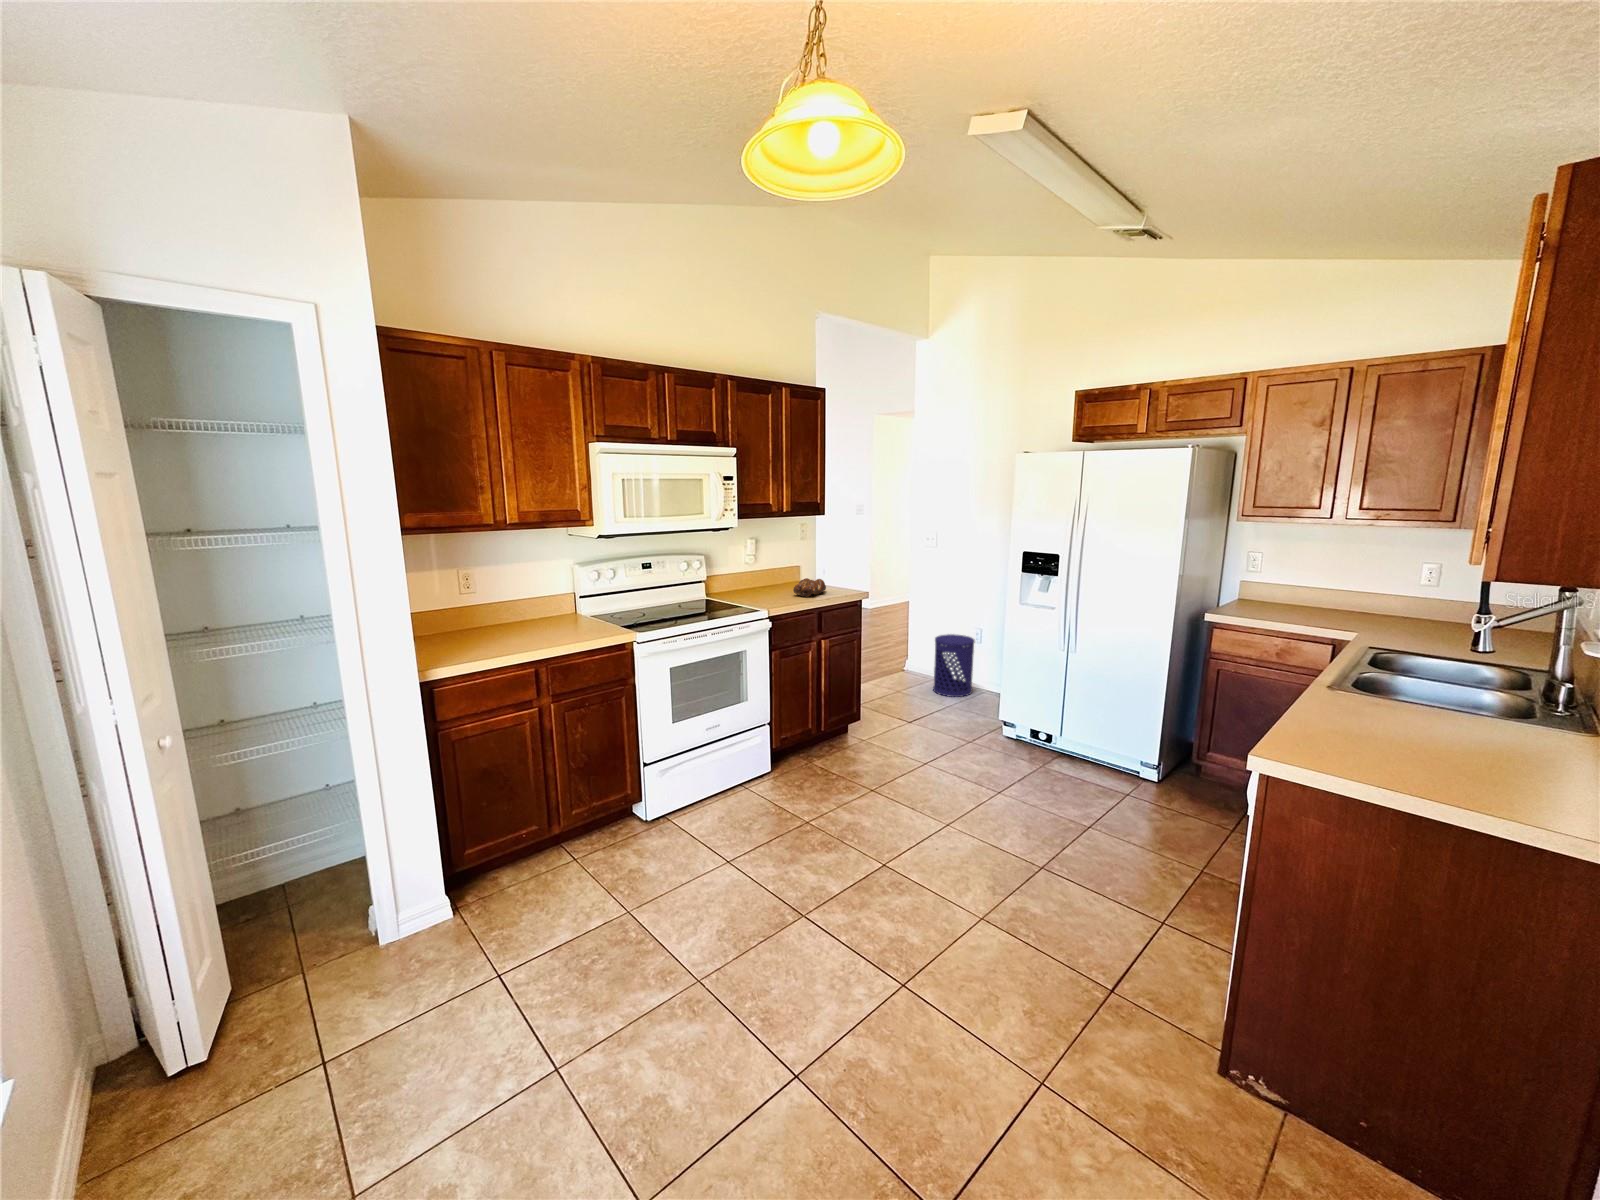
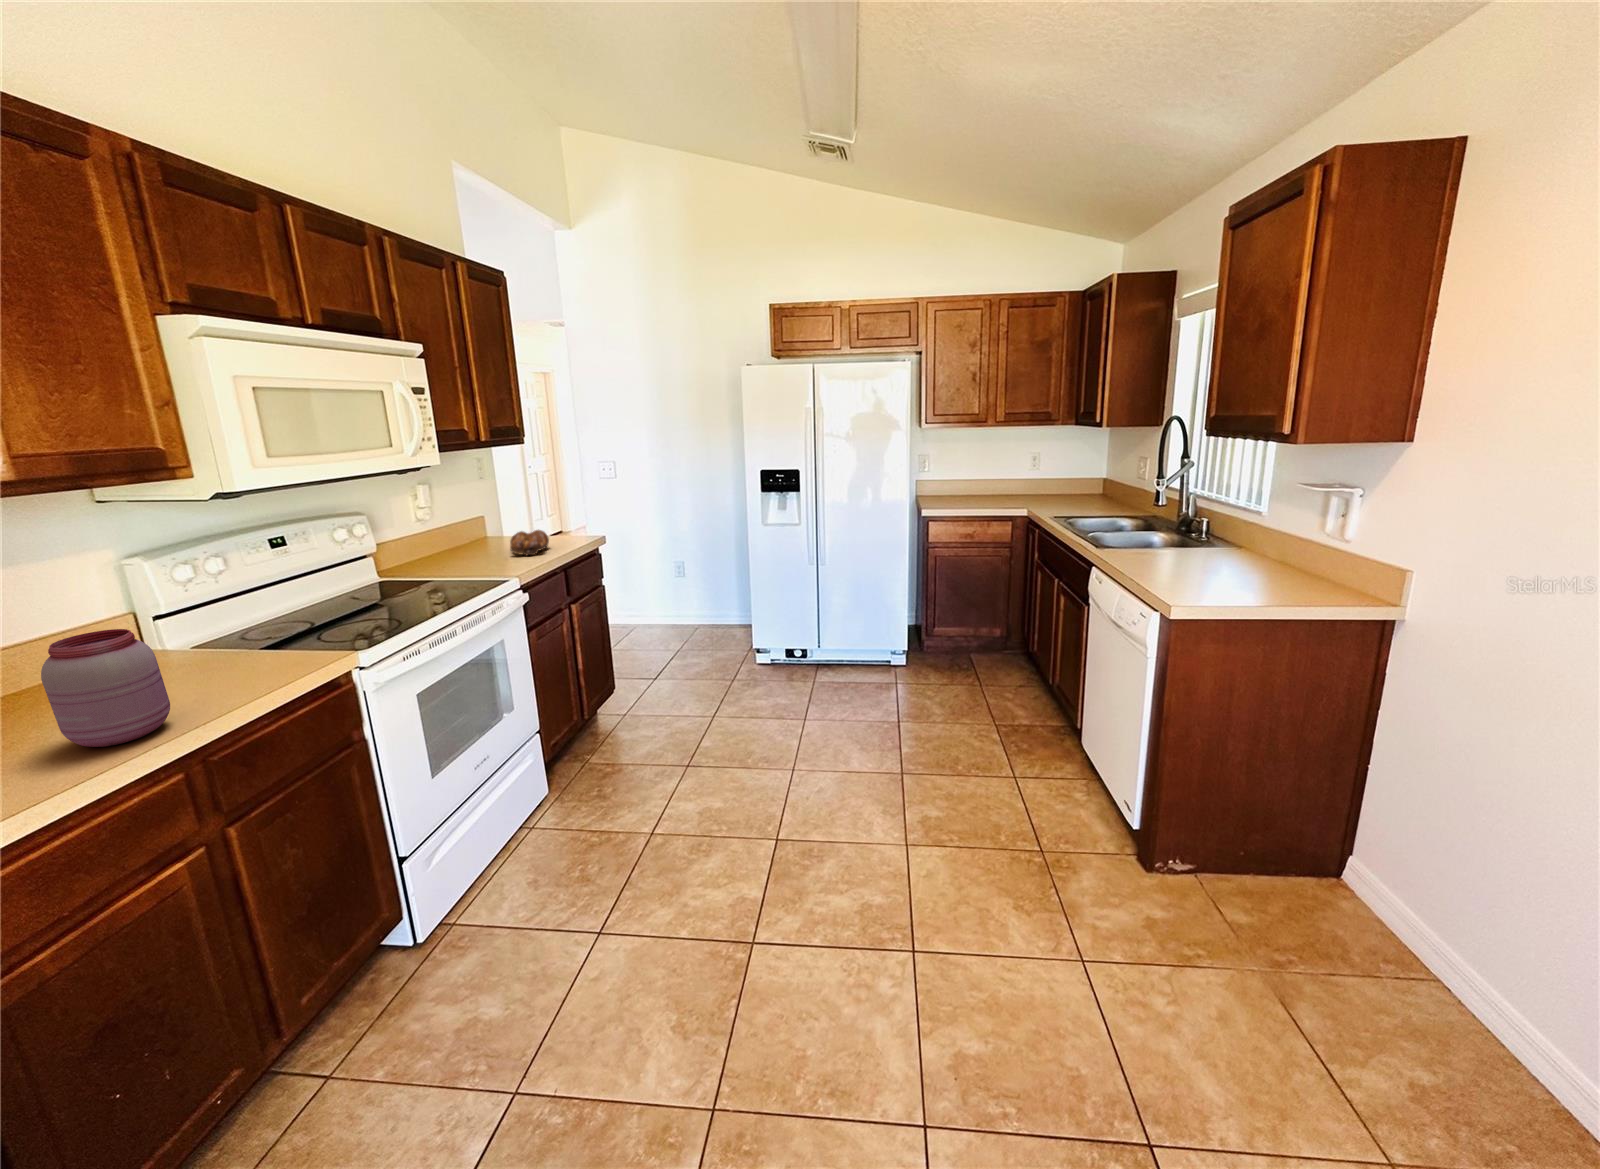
jar: none [505,594,546,647] -> present [41,629,170,747]
waste bin: present [933,634,974,697] -> none [641,573,689,642]

